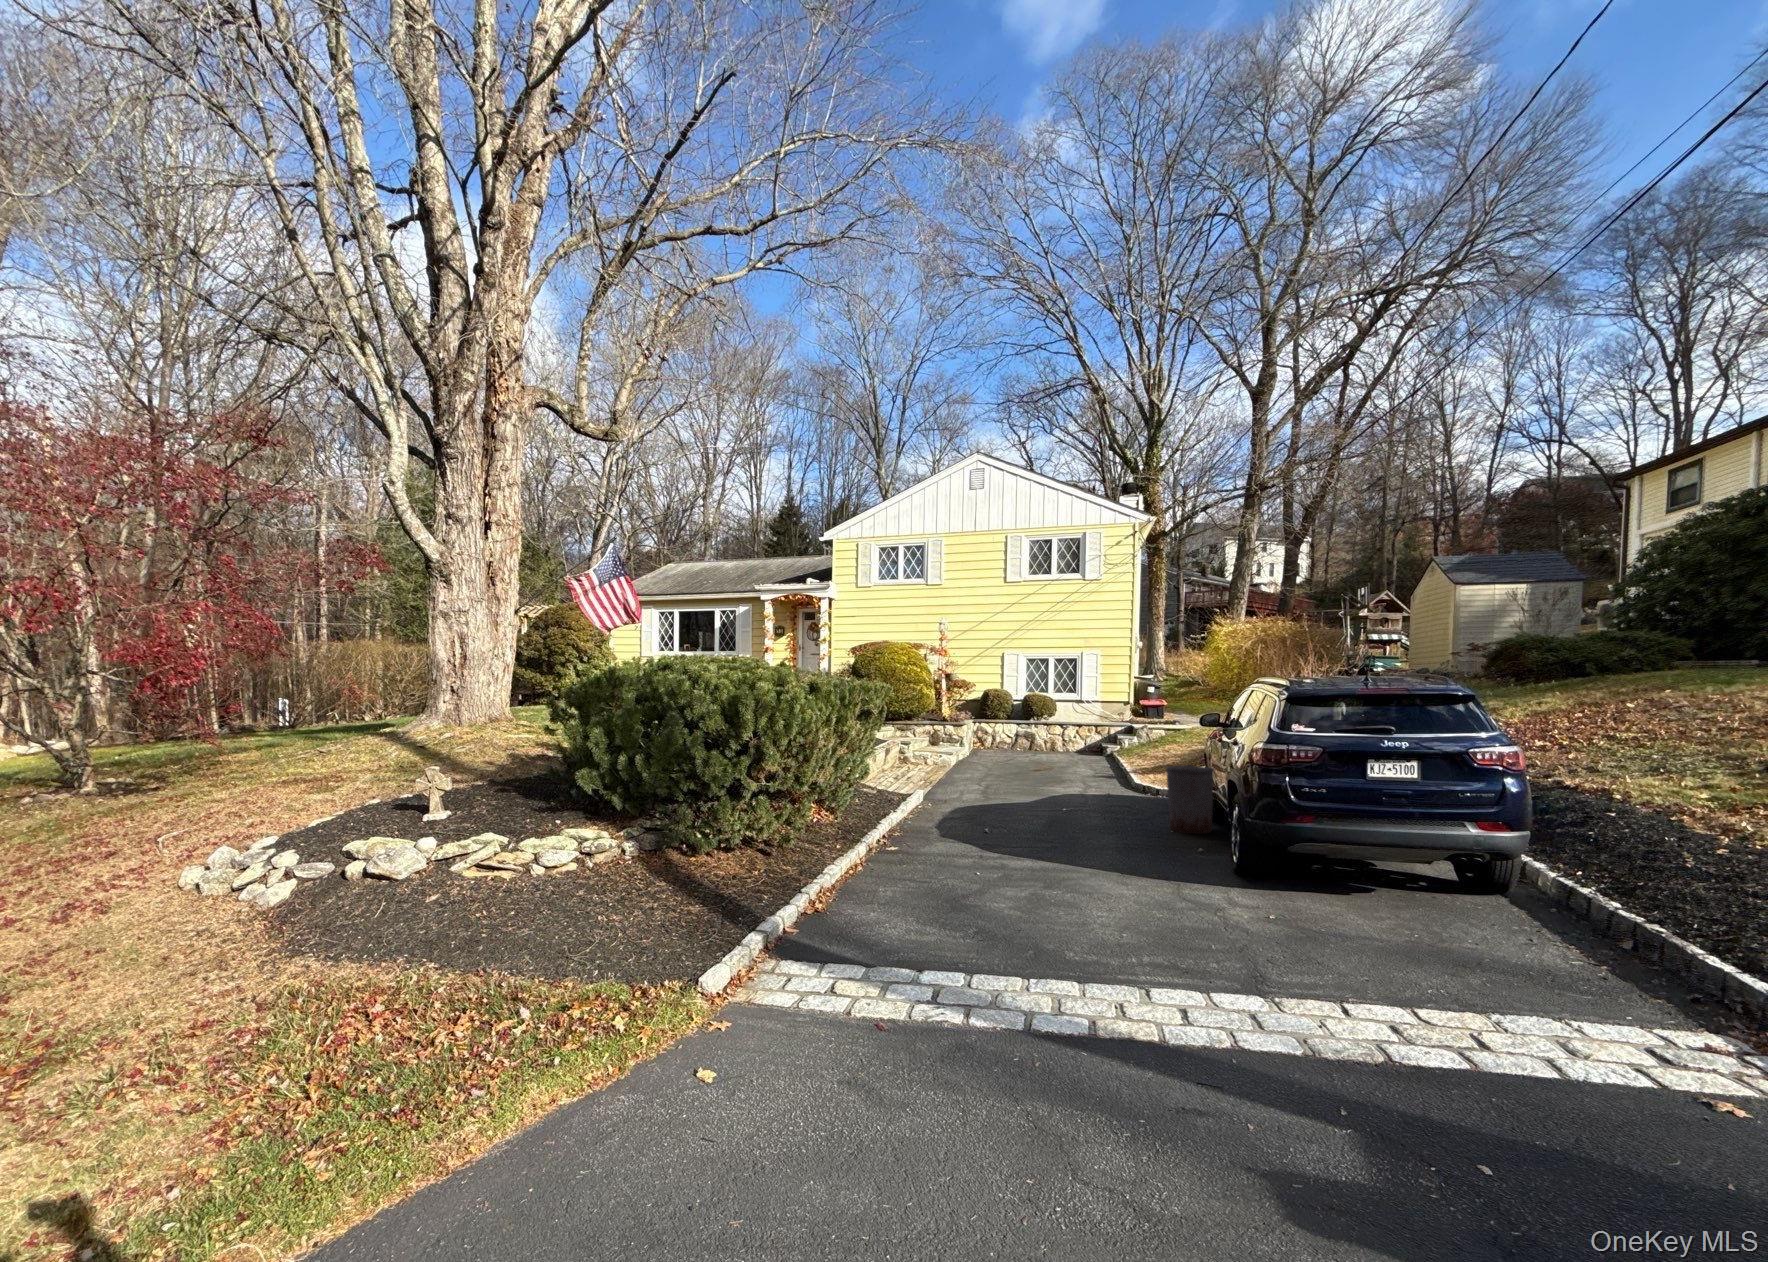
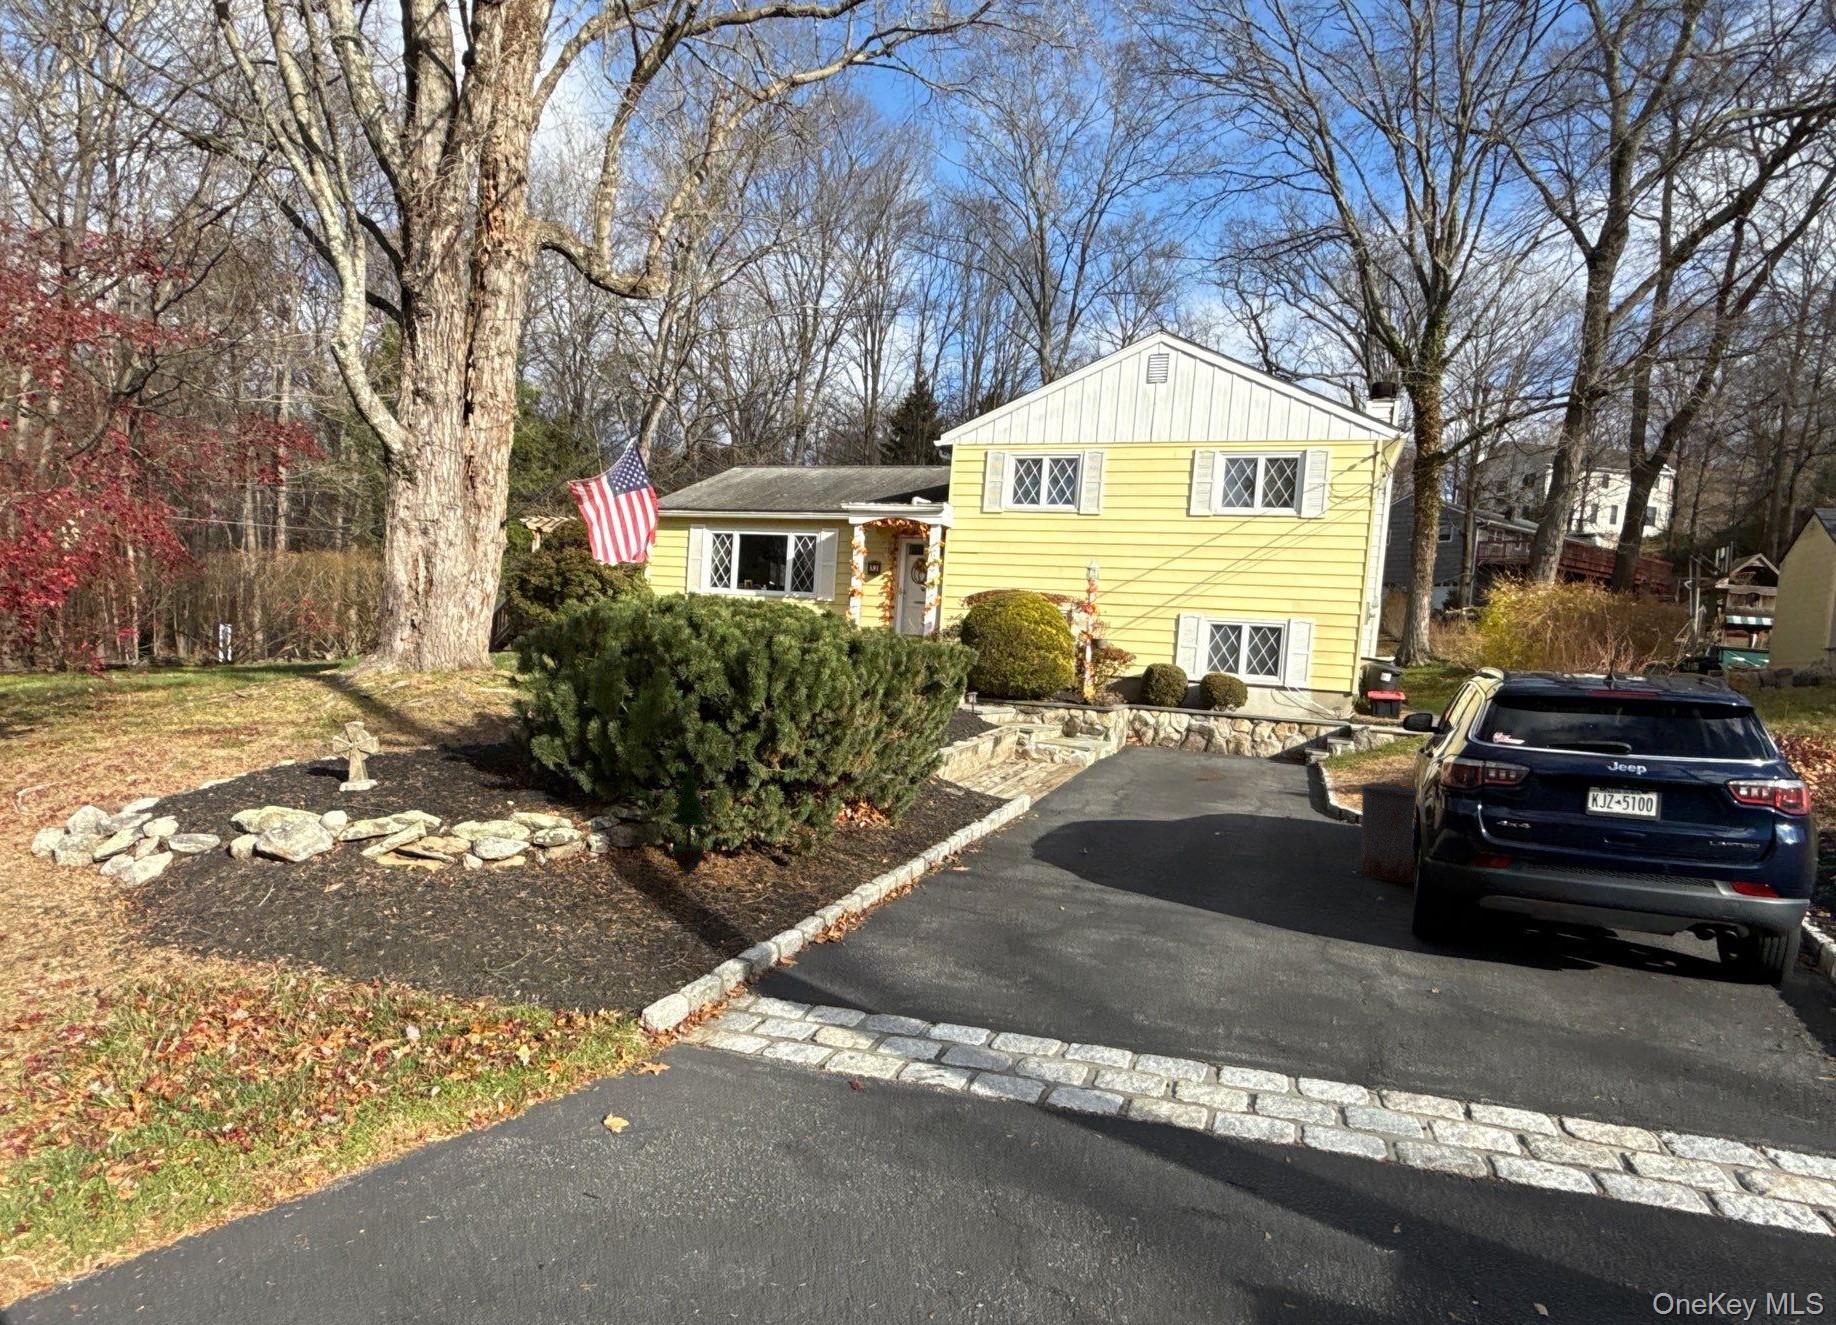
potted tree: none [687,783,718,867] -> present [670,766,708,873]

